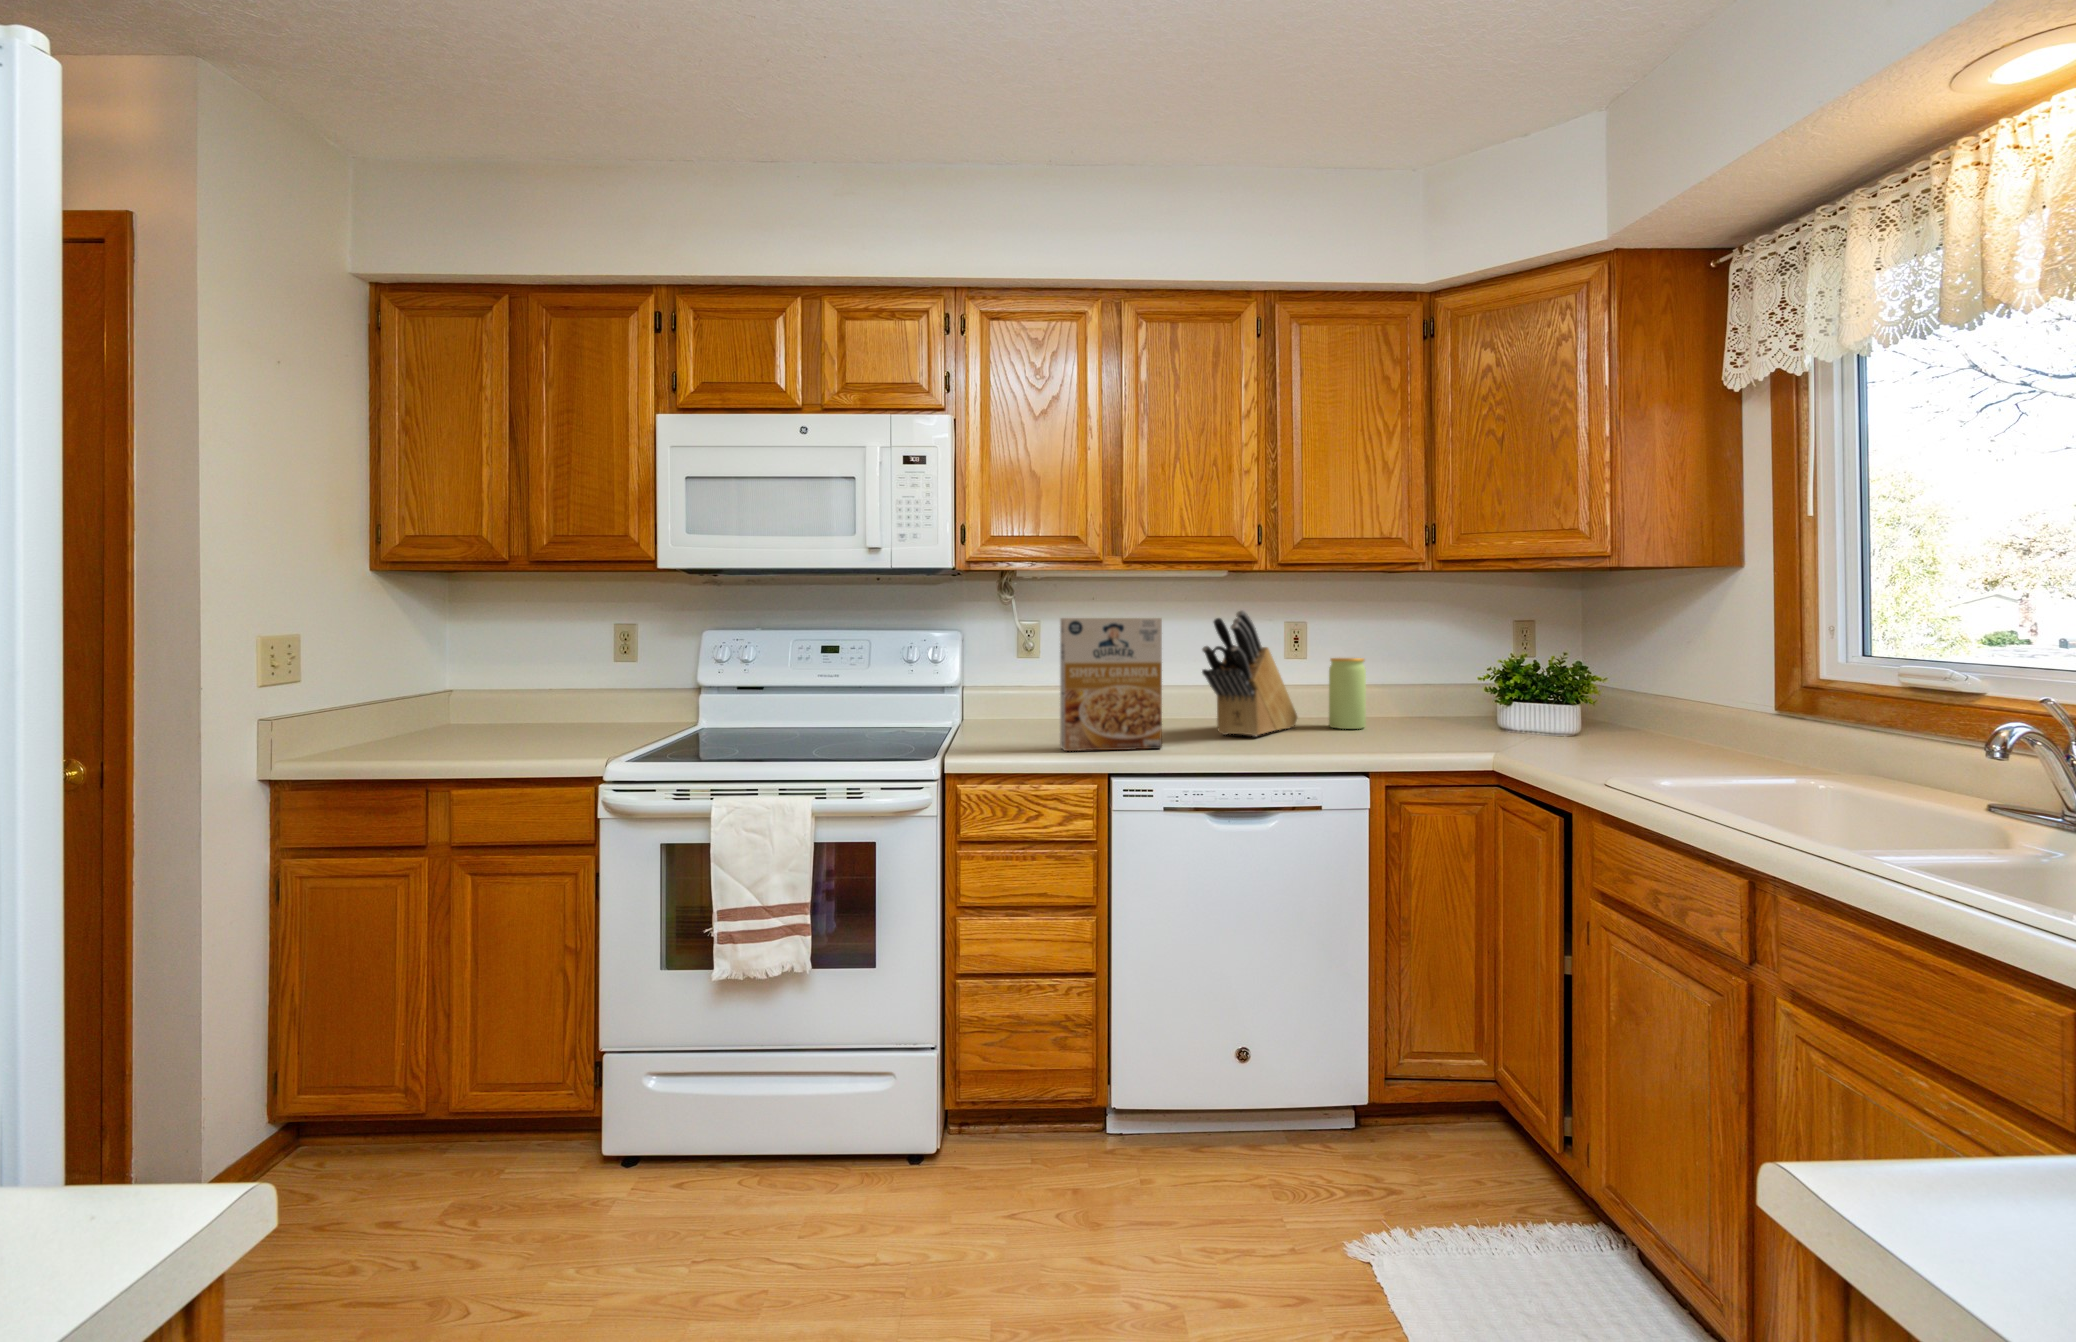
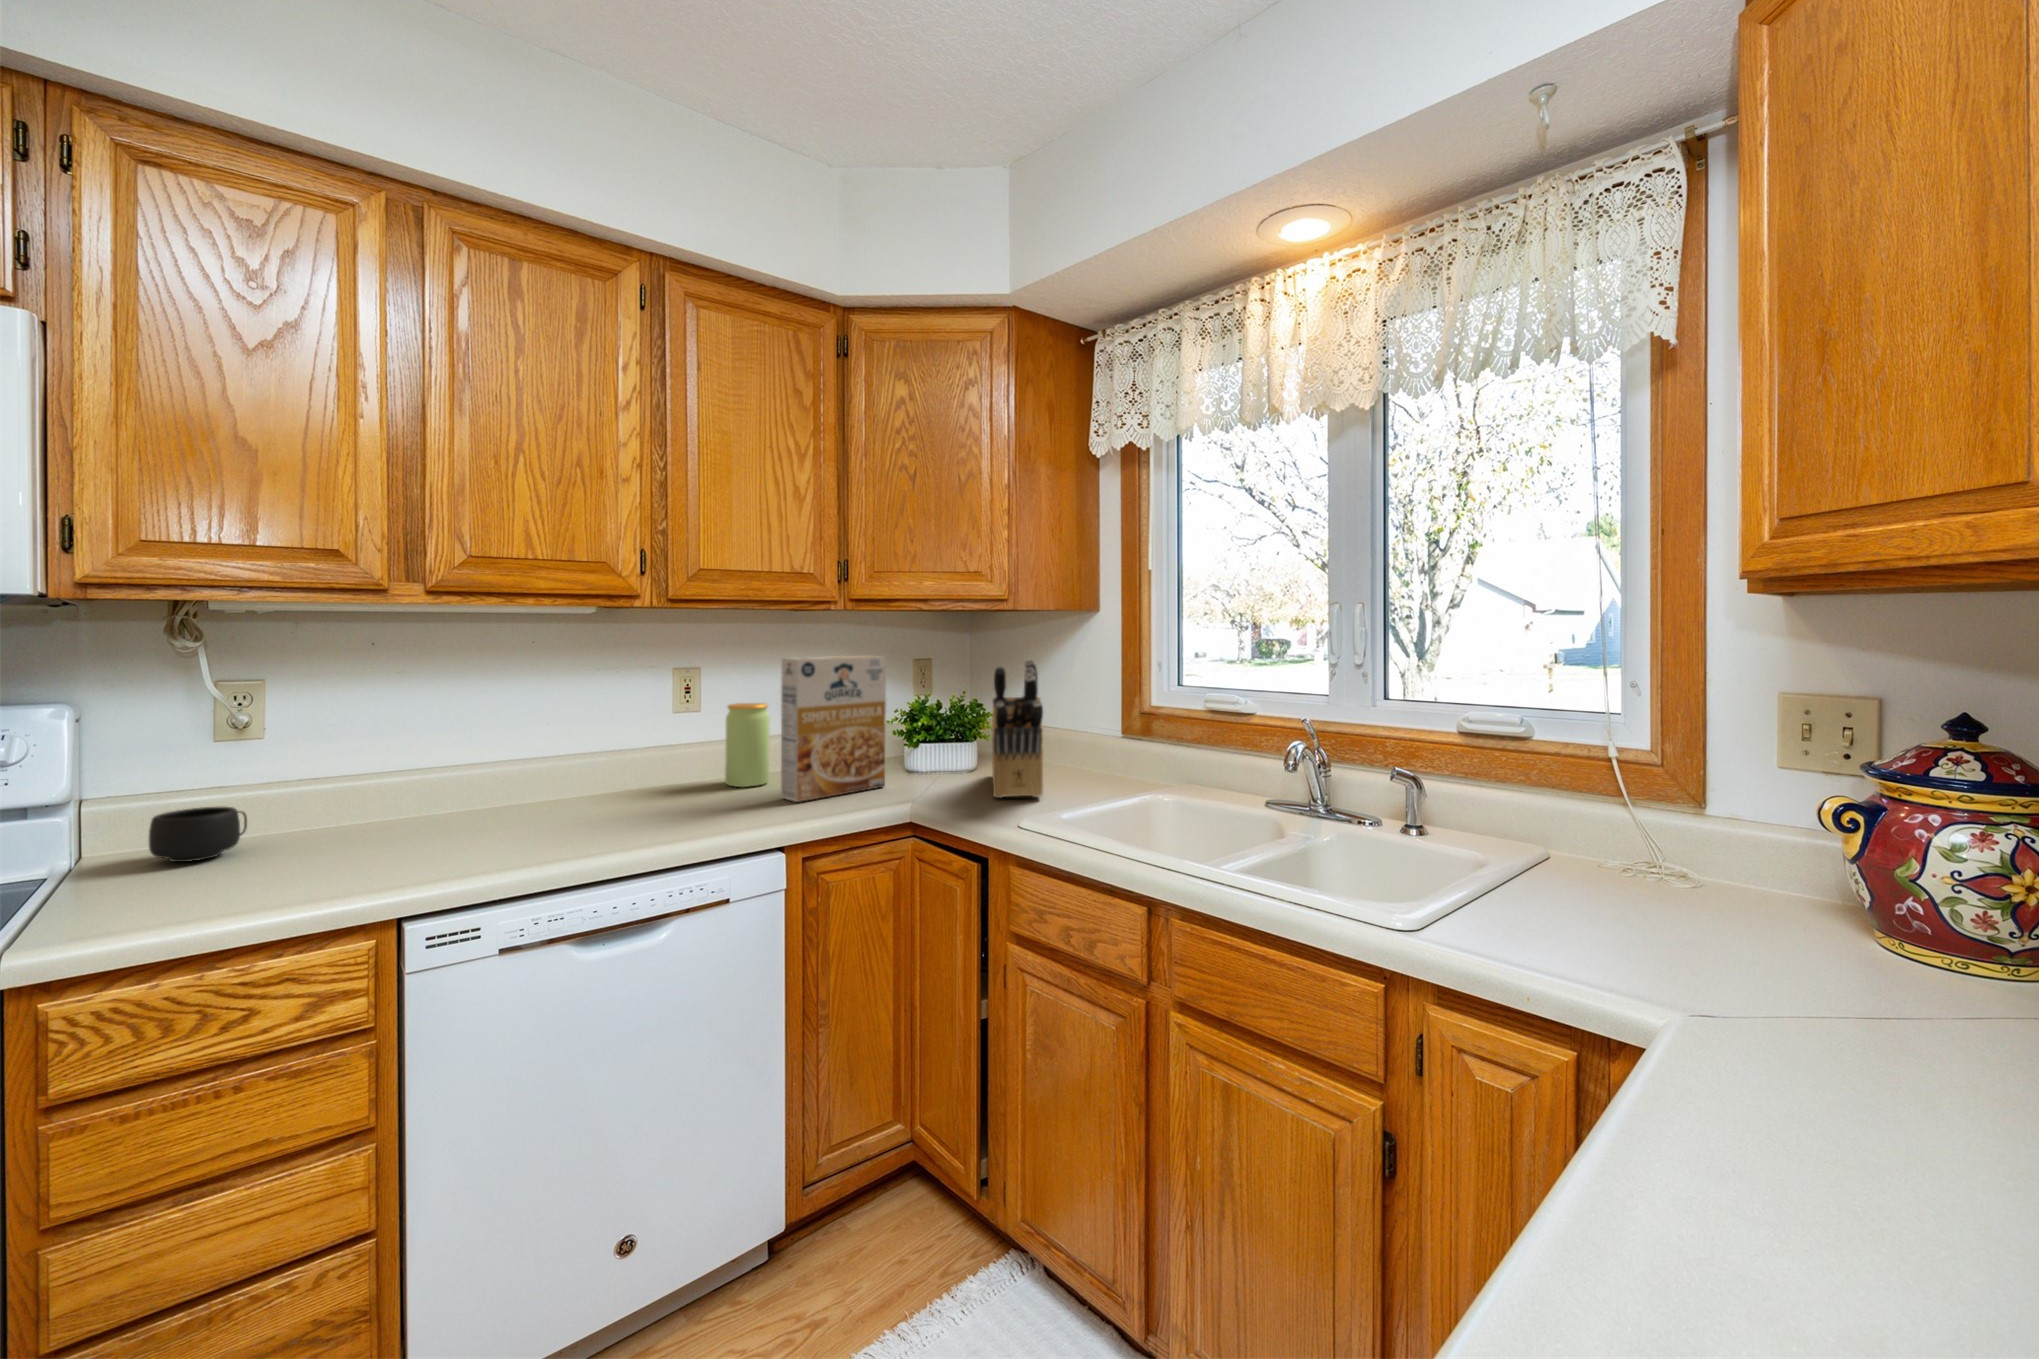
knife block: present [1202,610,1297,736] -> present [992,659,1043,798]
cereal box: present [1060,618,1162,751] -> present [781,656,886,802]
mug: none [991,703,1033,733] -> present [149,807,247,862]

